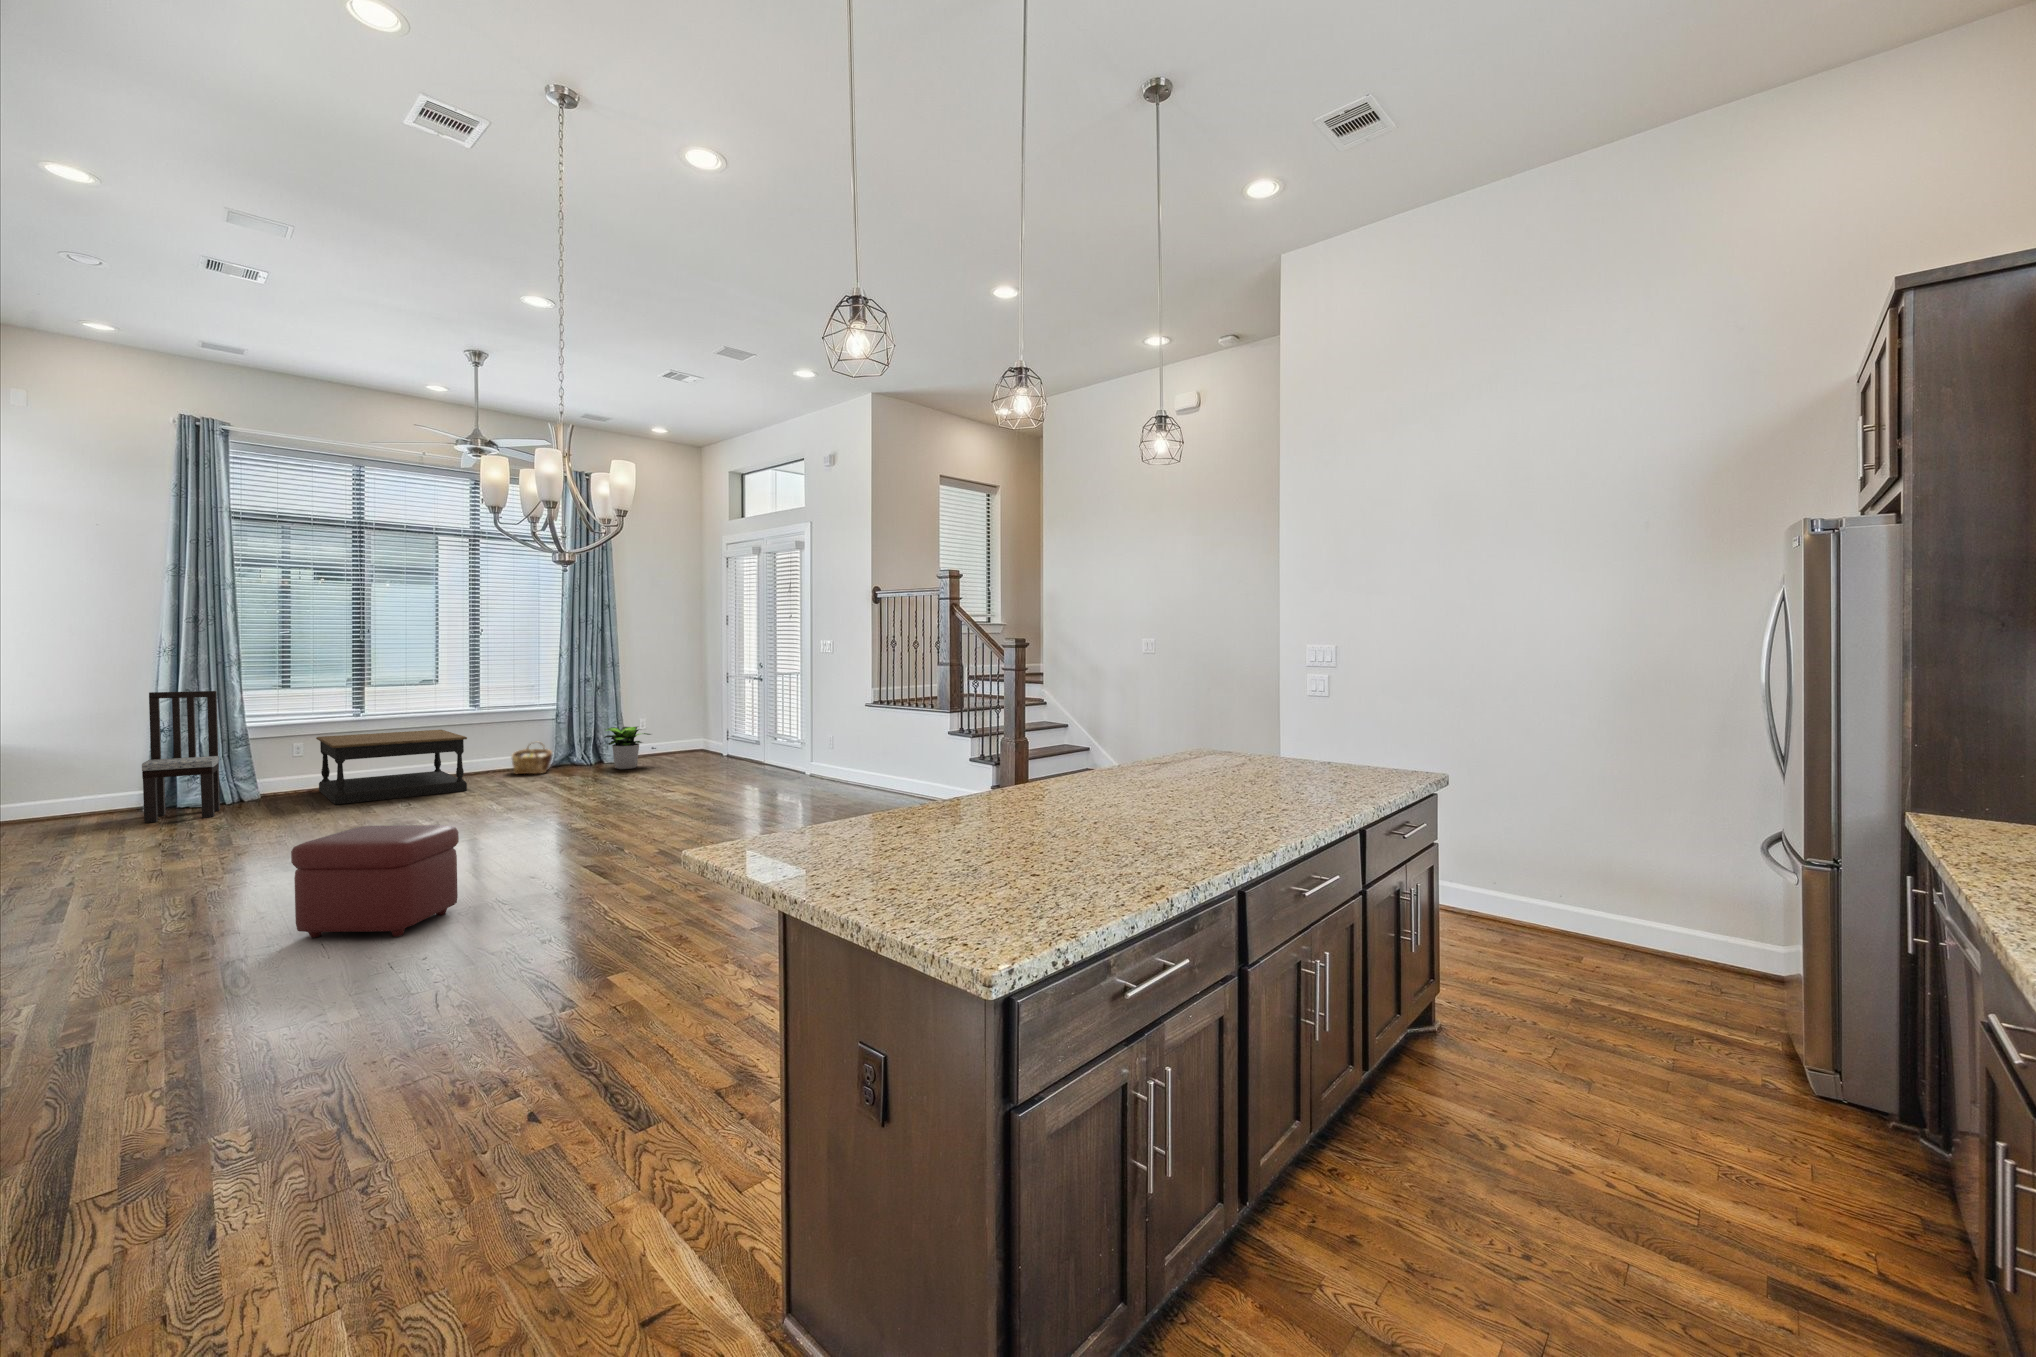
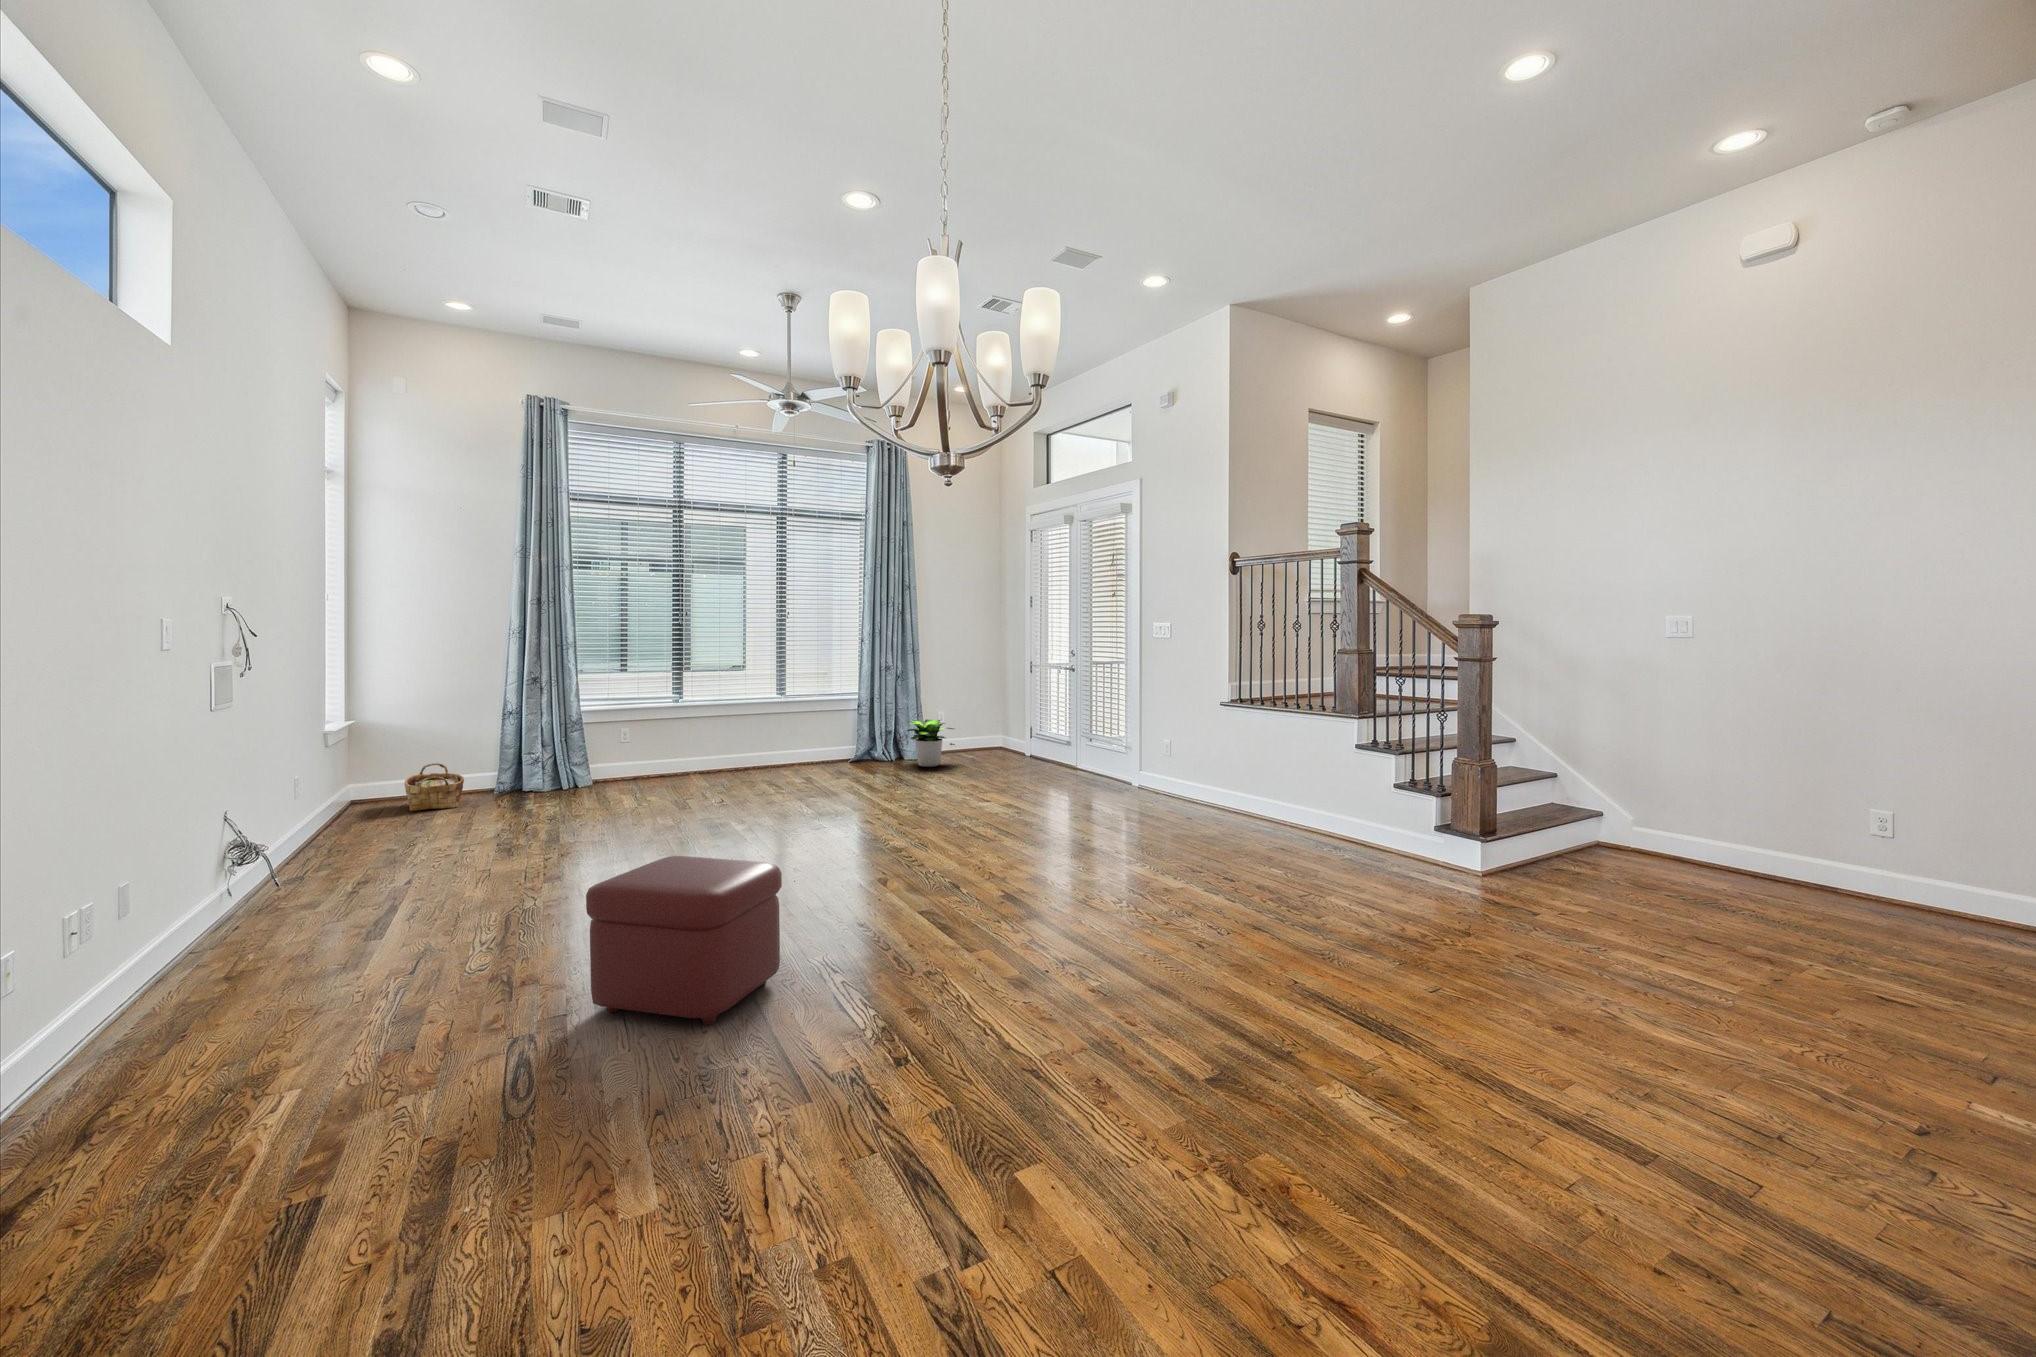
dining chair: present [142,691,220,823] -> none [489,675,558,809]
coffee table: present [316,730,467,804] -> none [642,718,778,797]
woven basket: present [512,741,552,774] -> present [404,763,464,811]

